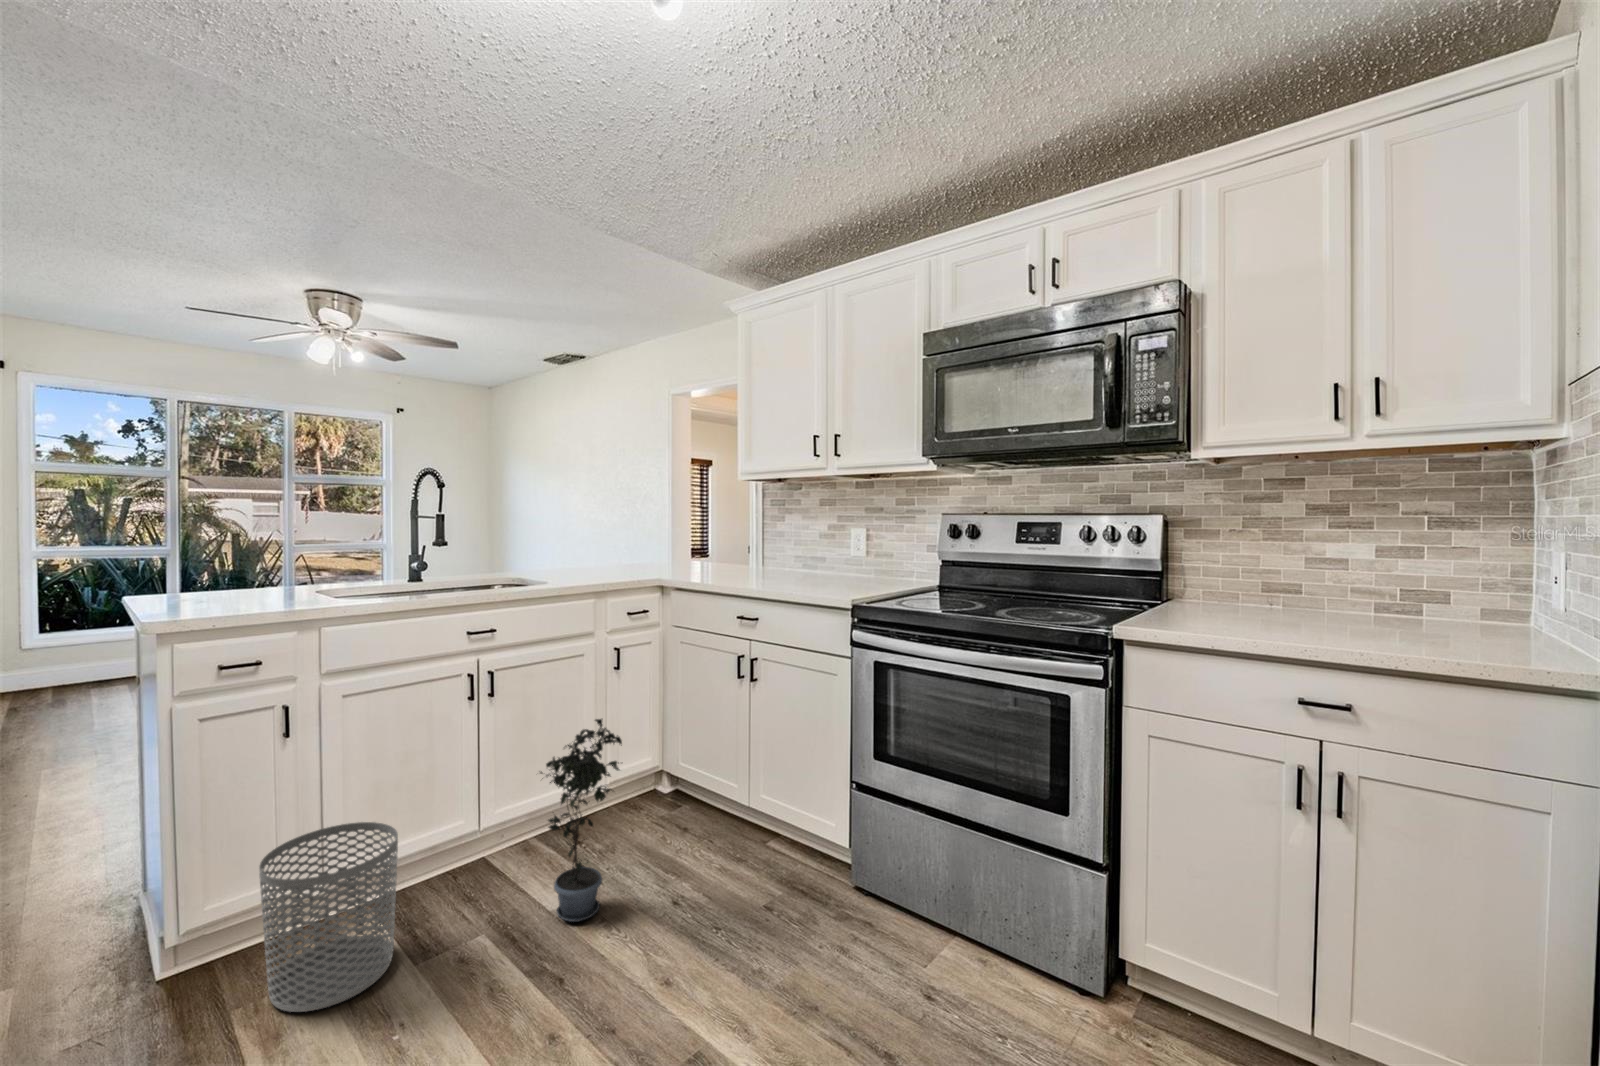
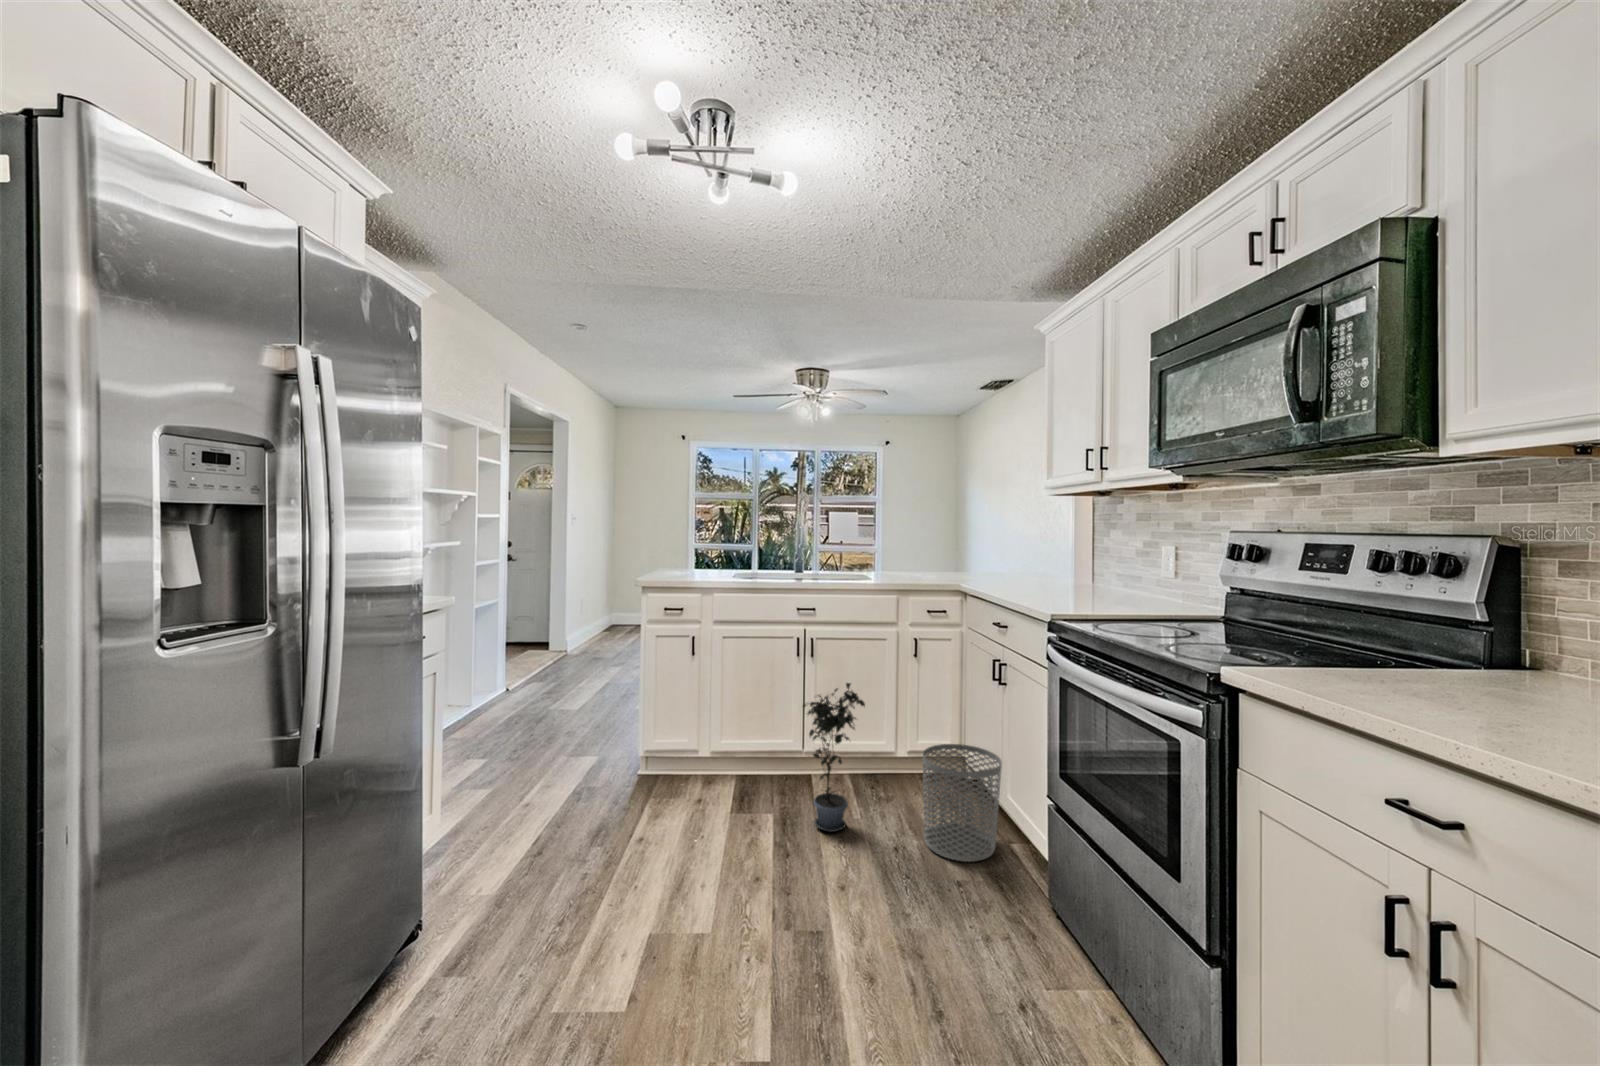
waste bin: present [259,822,398,1012] -> present [923,744,1002,862]

